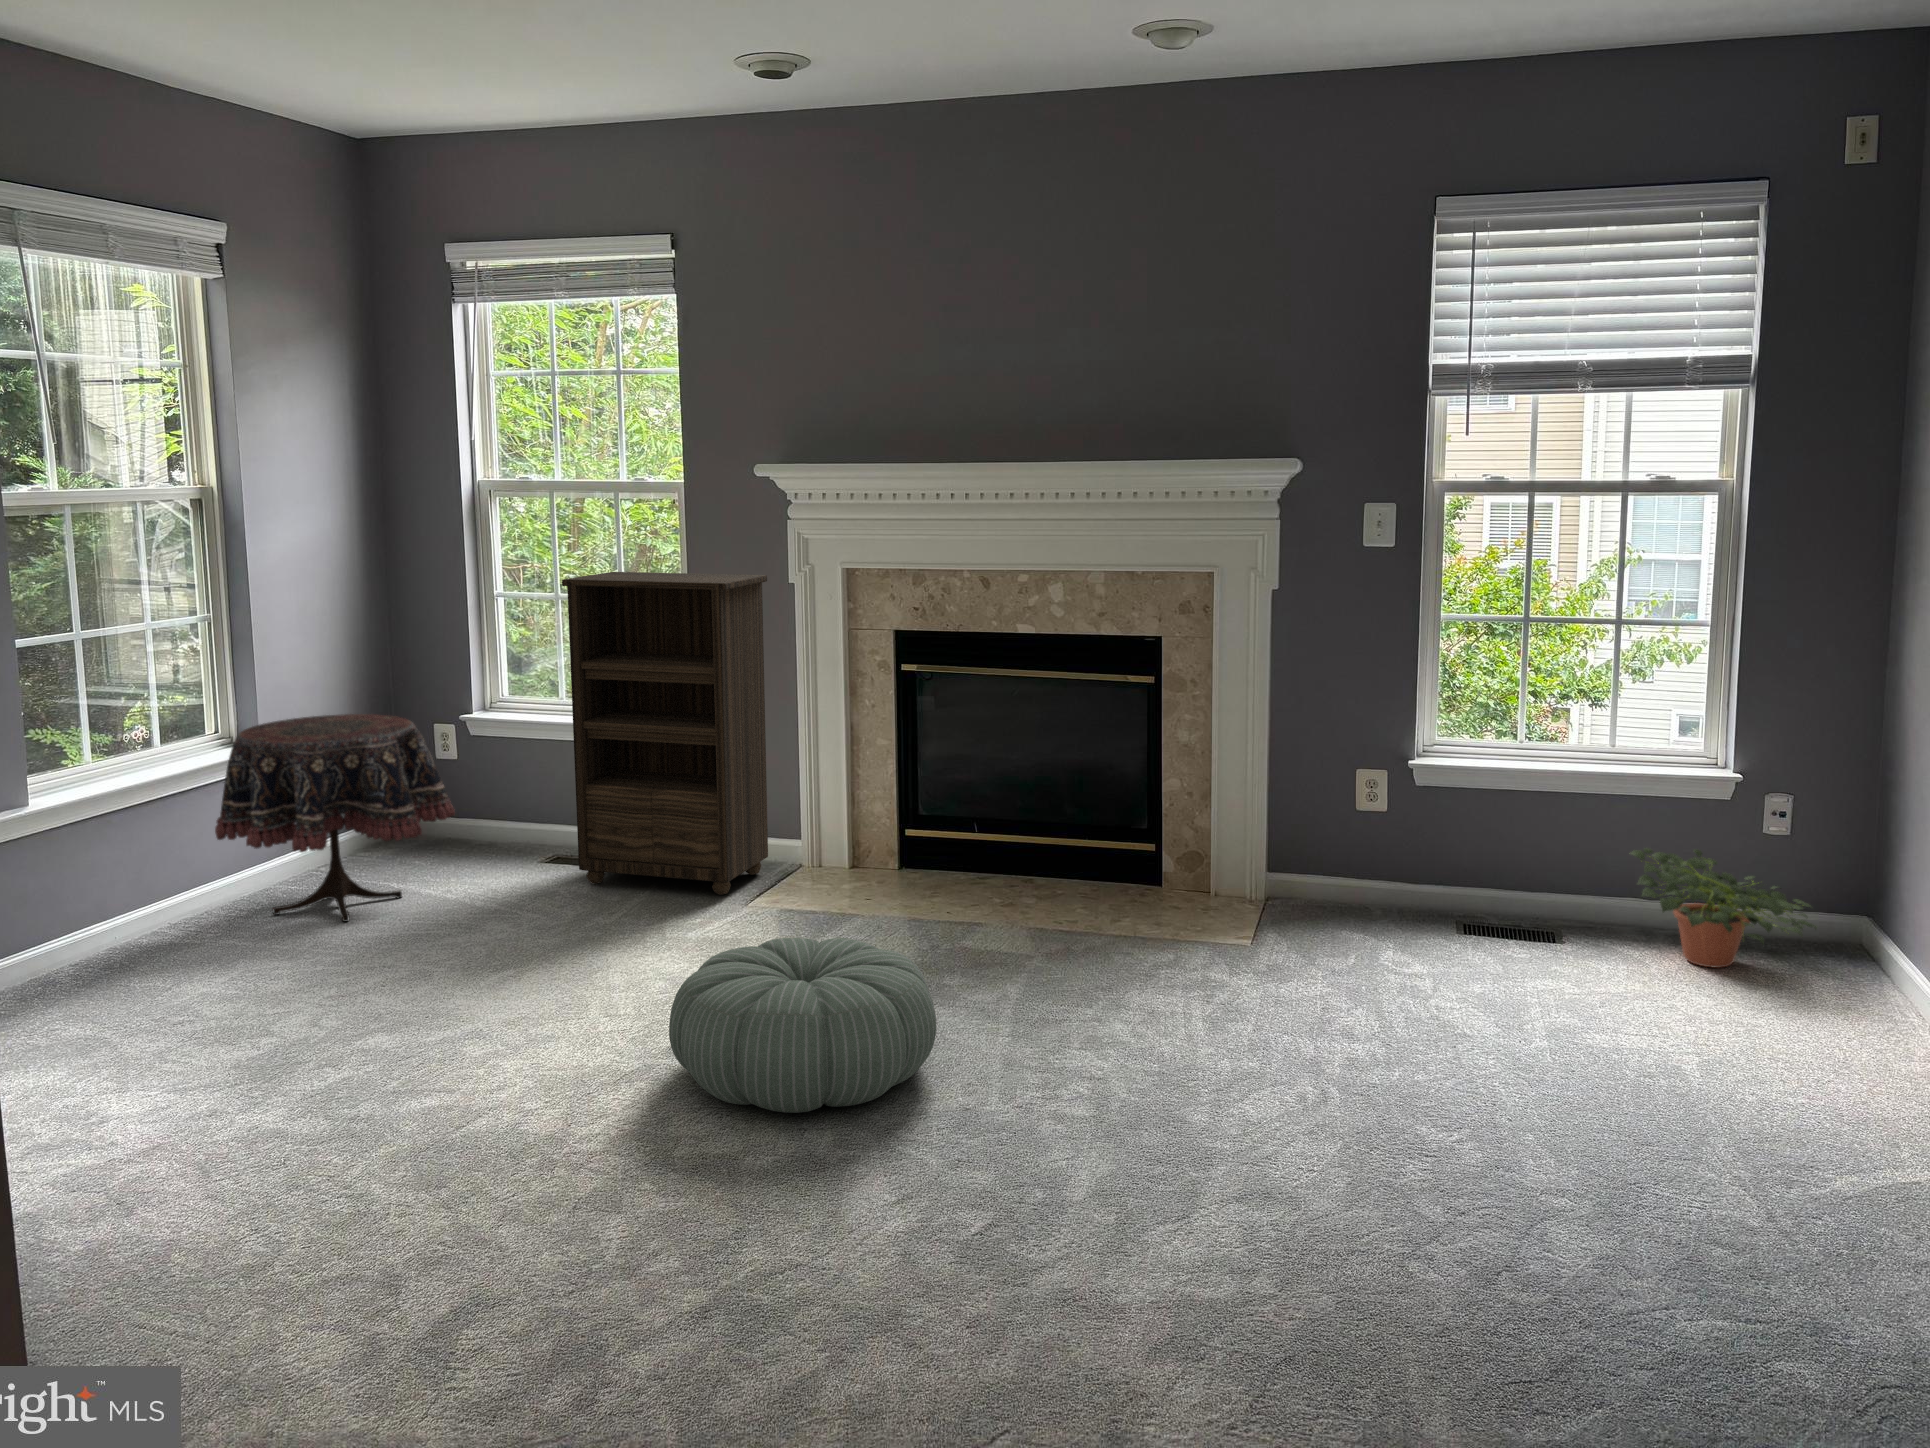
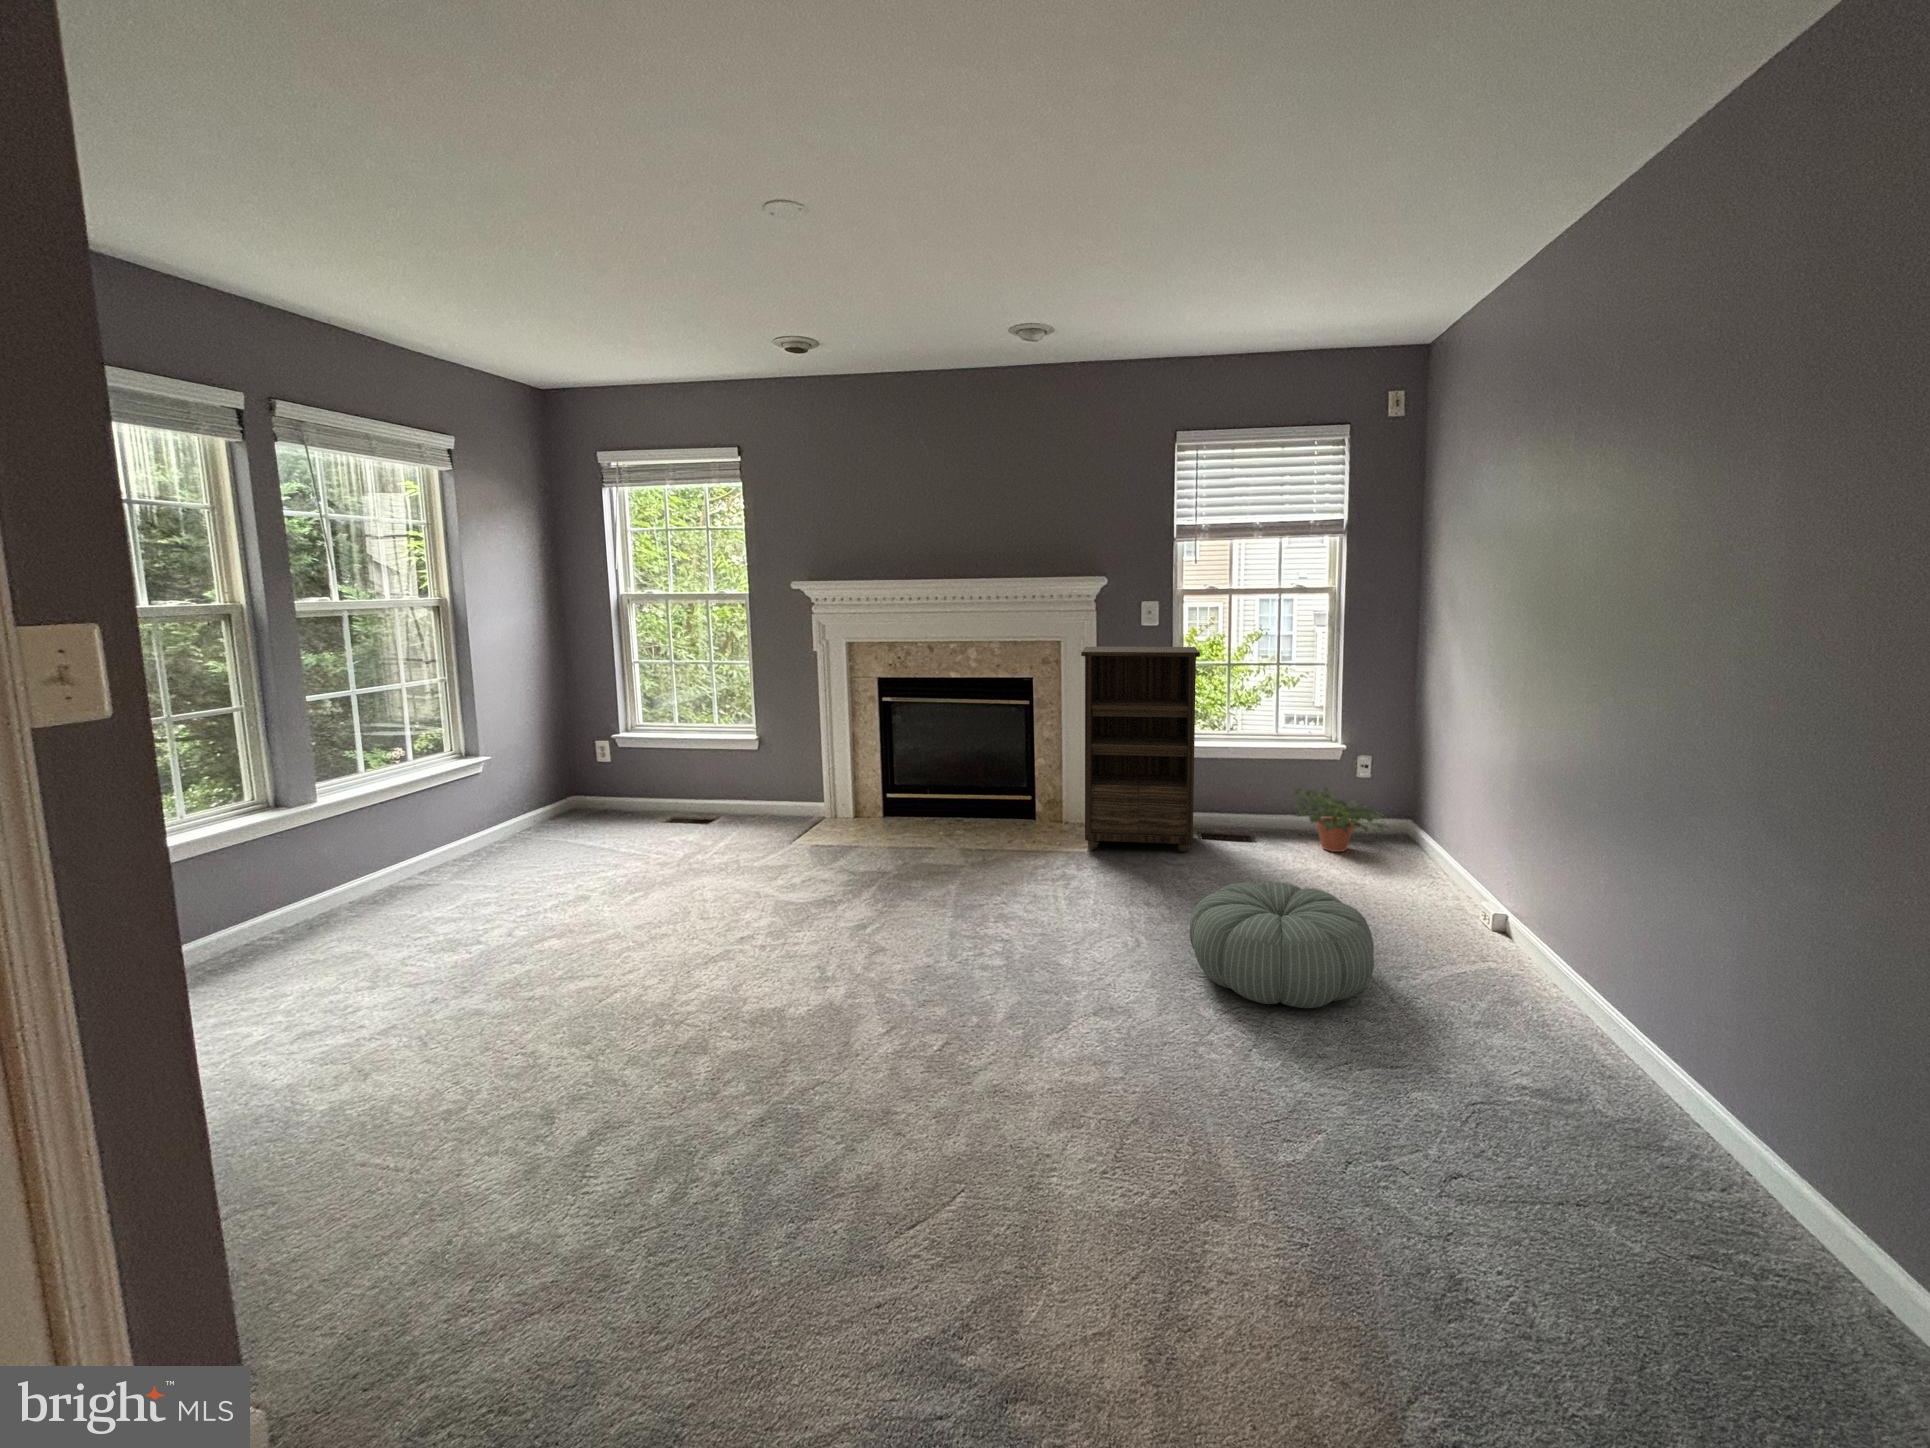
bookshelf: present [562,572,768,895] -> present [1081,647,1200,852]
side table: present [215,714,455,922] -> none [447,737,609,866]
pouf: present [669,938,936,1113] -> present [1189,881,1374,1008]

